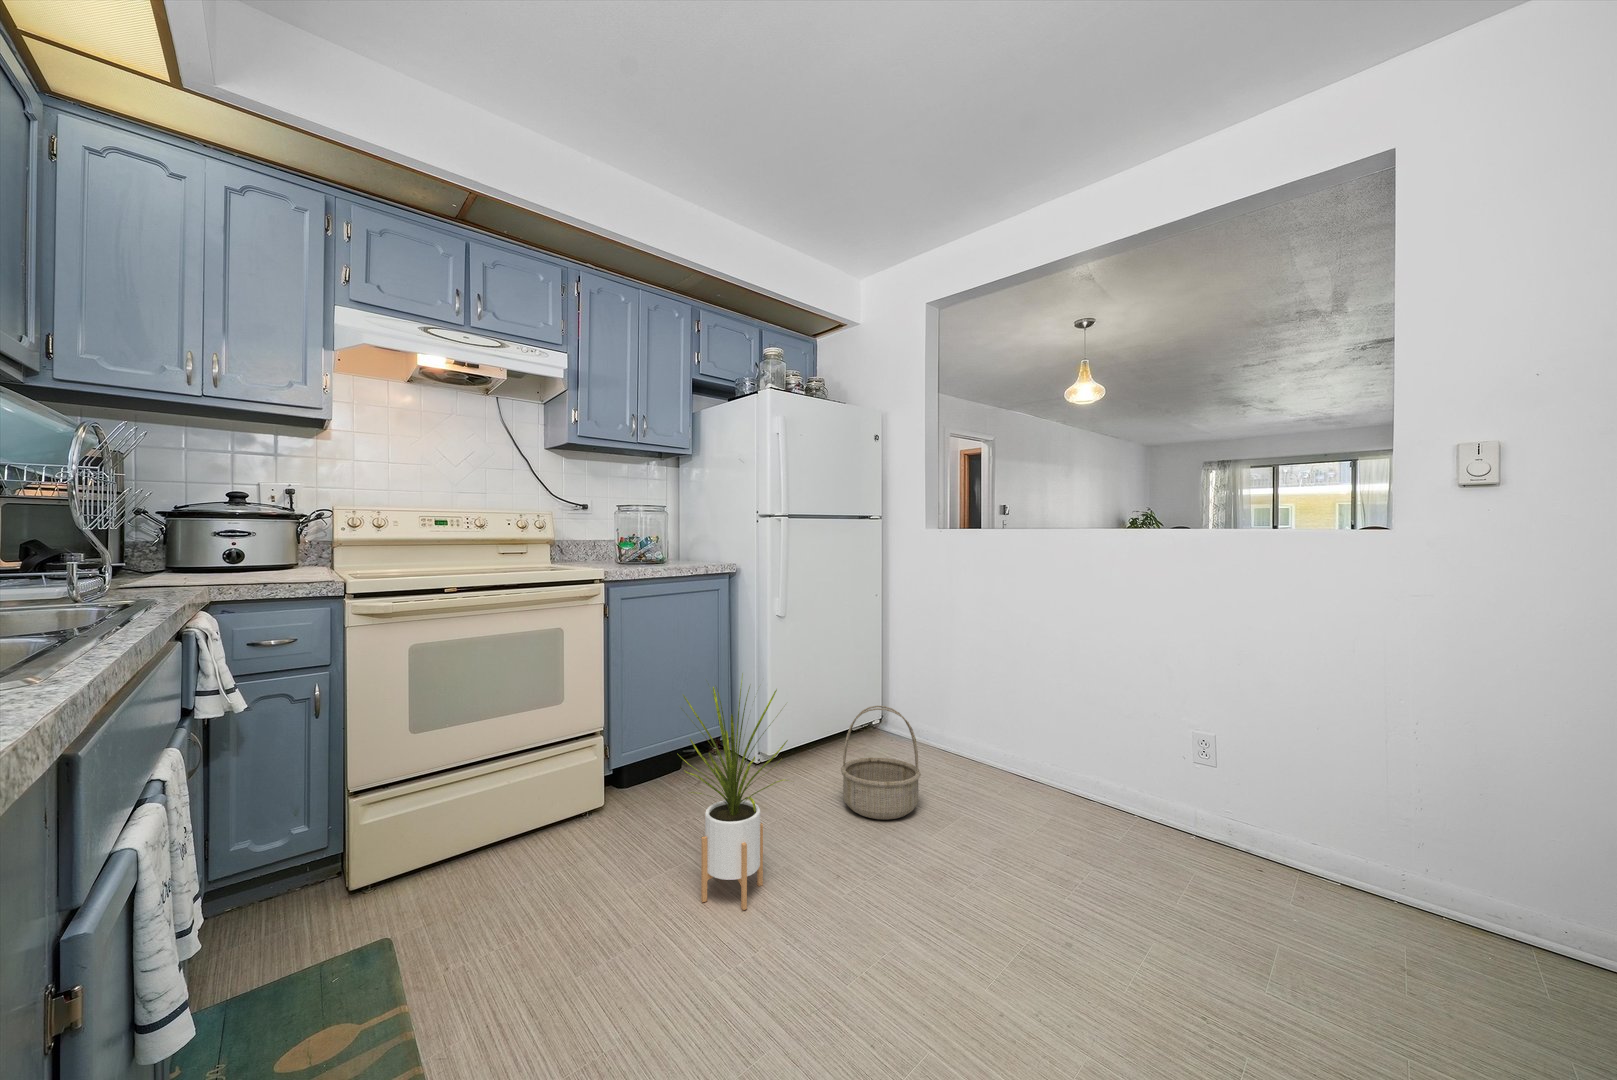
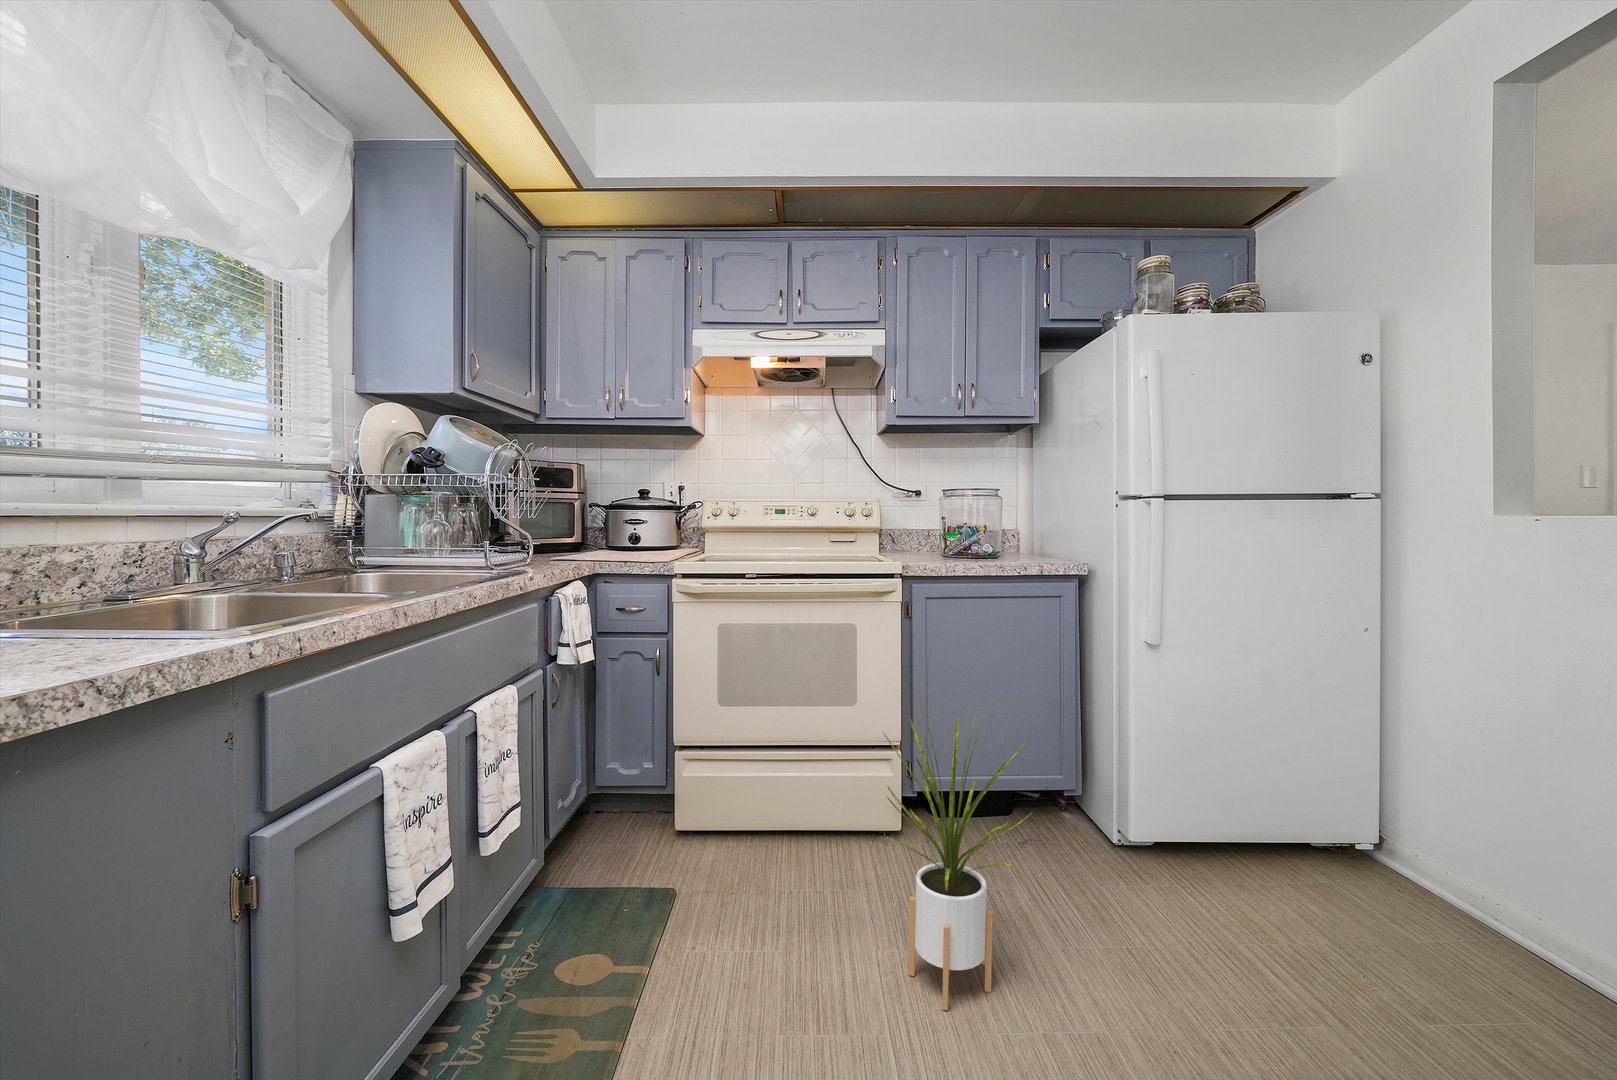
basket: present [841,706,921,819] -> none [1187,805,1340,1004]

